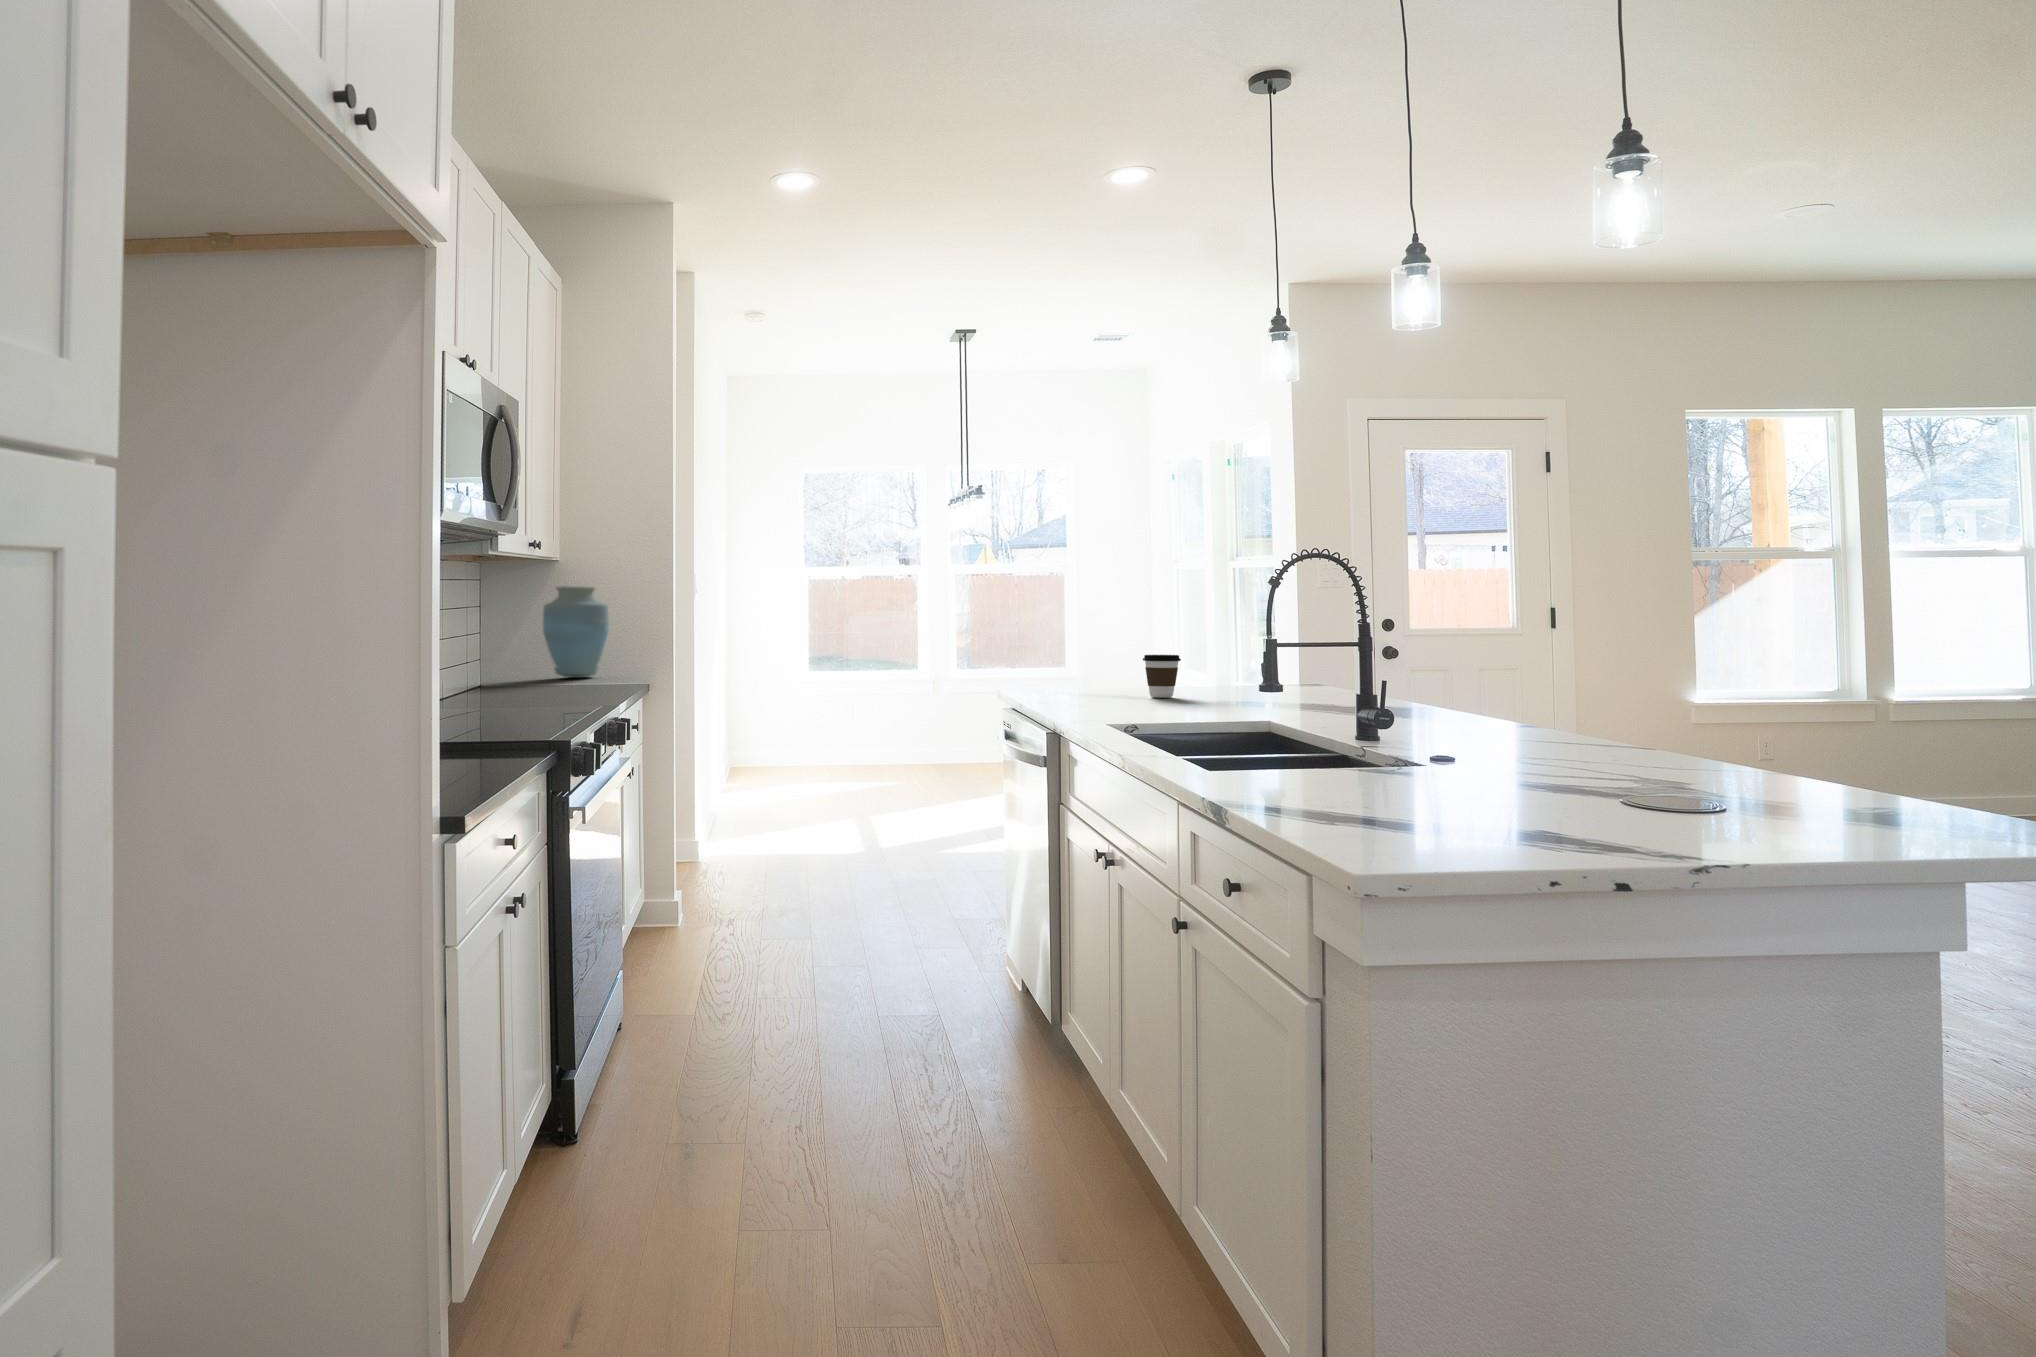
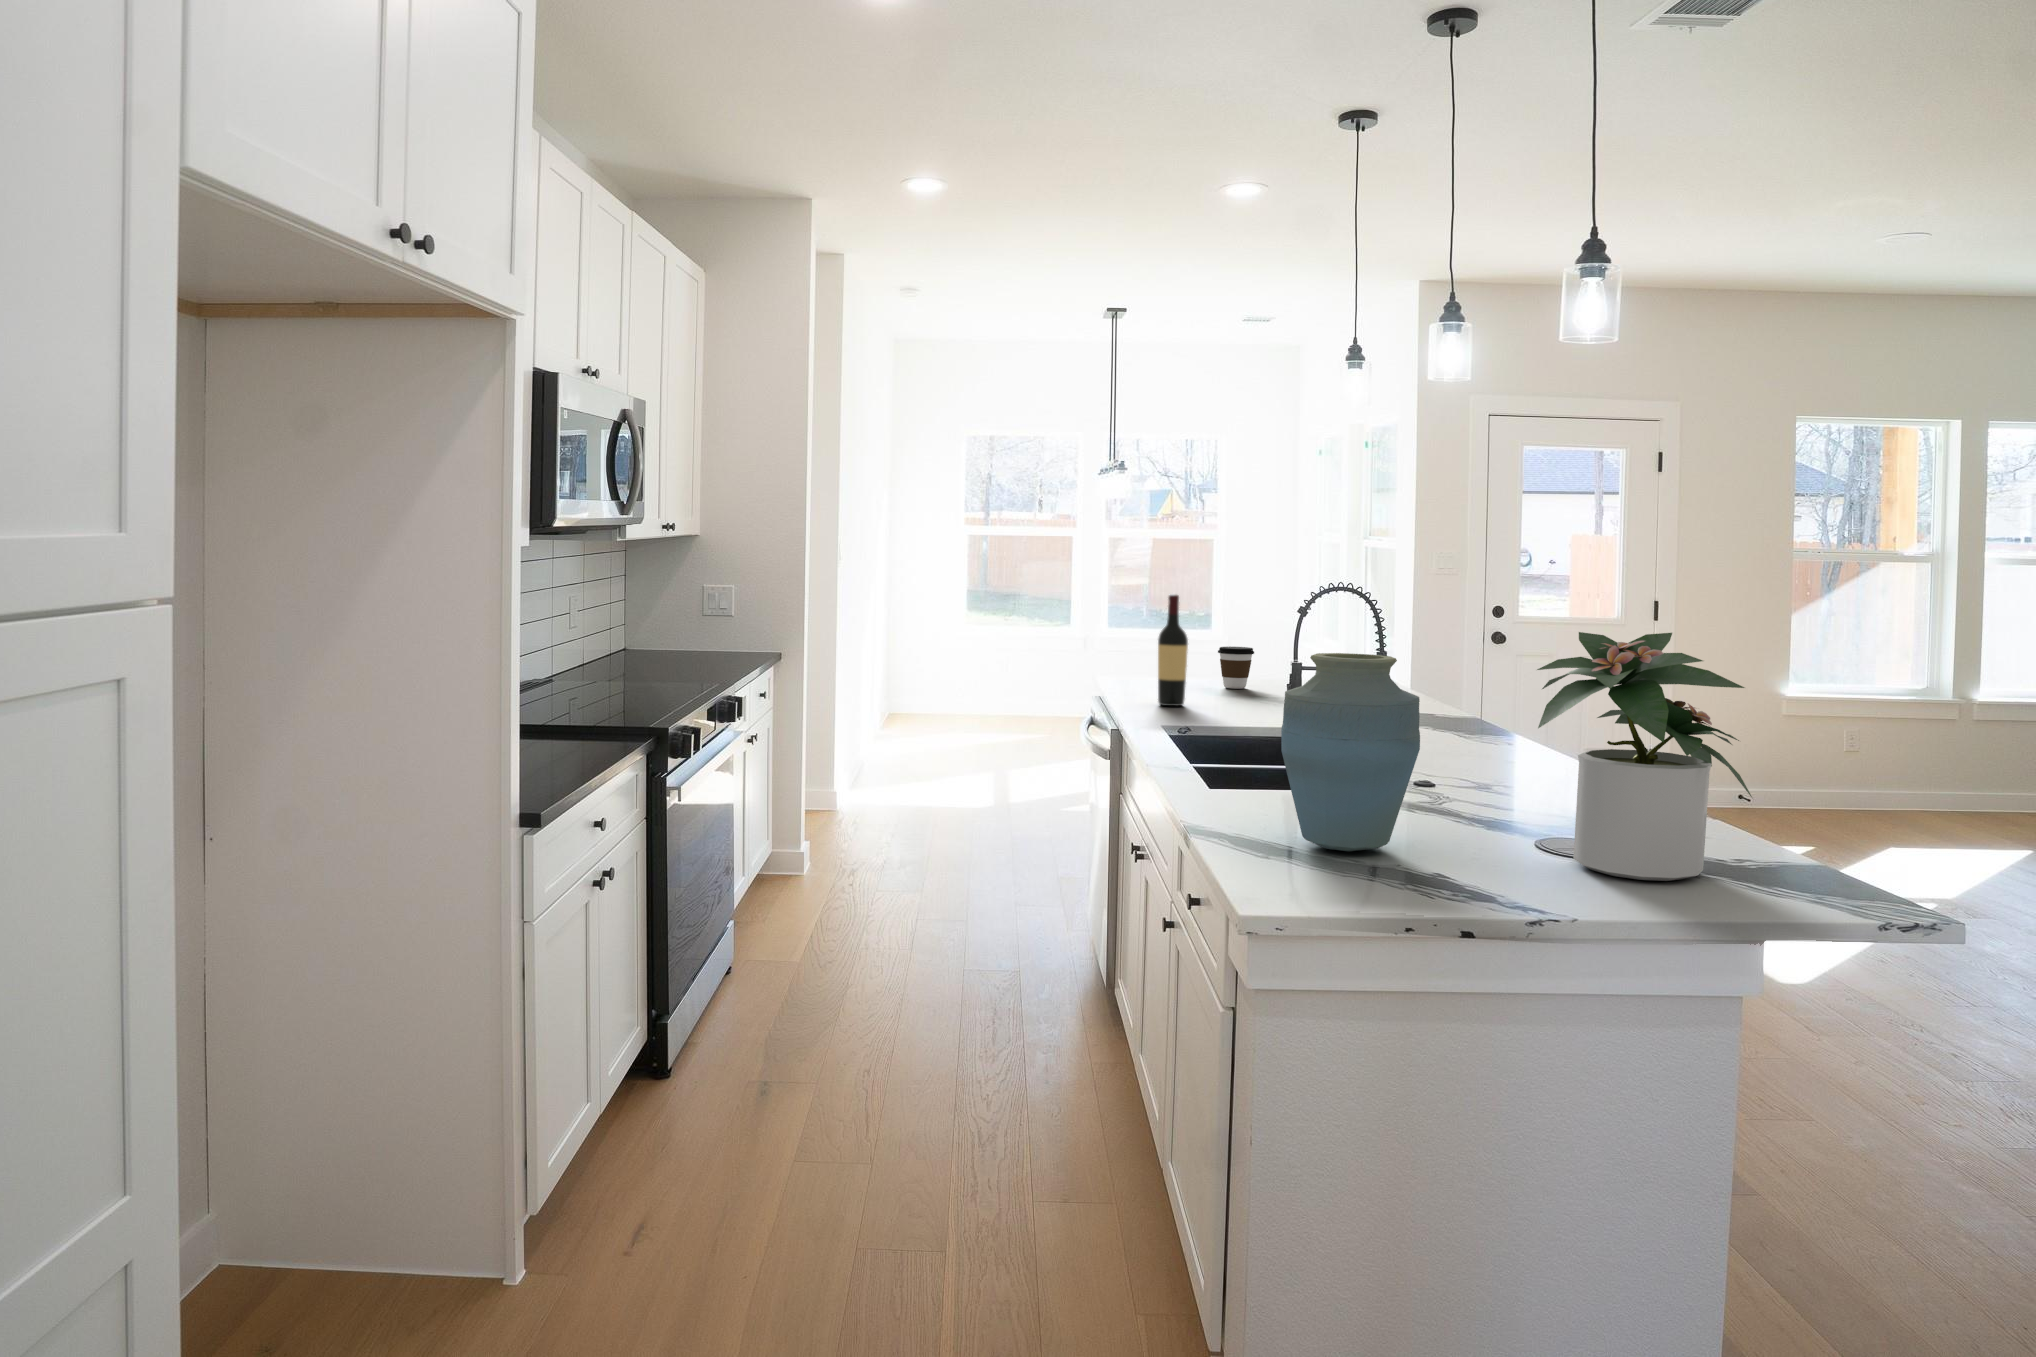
potted plant: none [1618,562,1867,826] -> present [1537,632,1752,881]
vase: present [543,586,609,678] -> present [1281,653,1420,851]
wine bottle: none [1096,592,1127,711] -> present [1158,594,1188,706]

